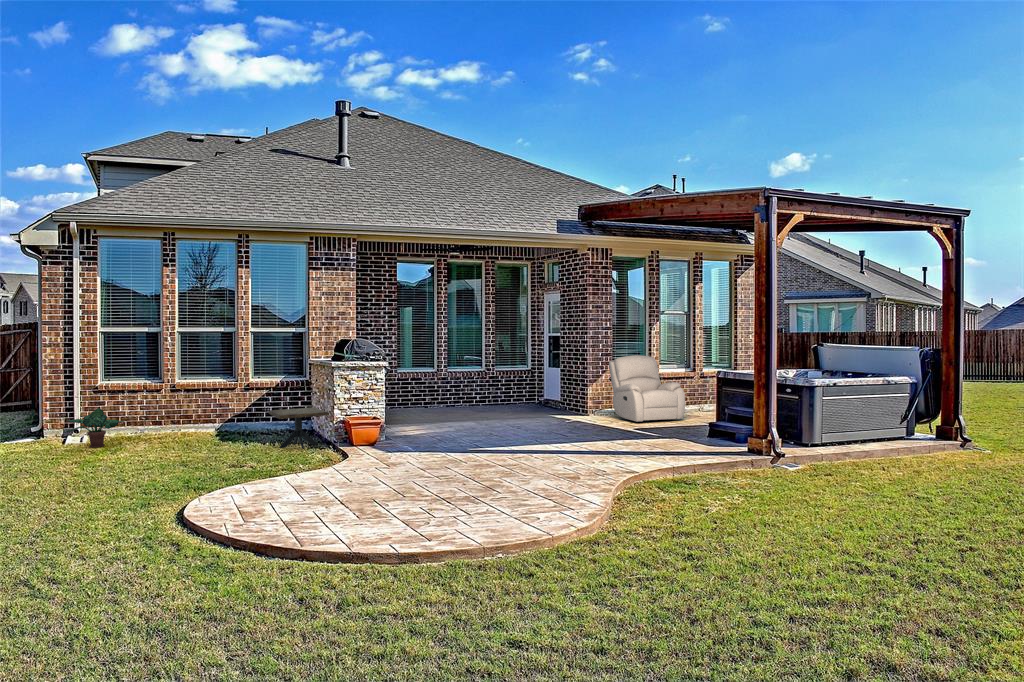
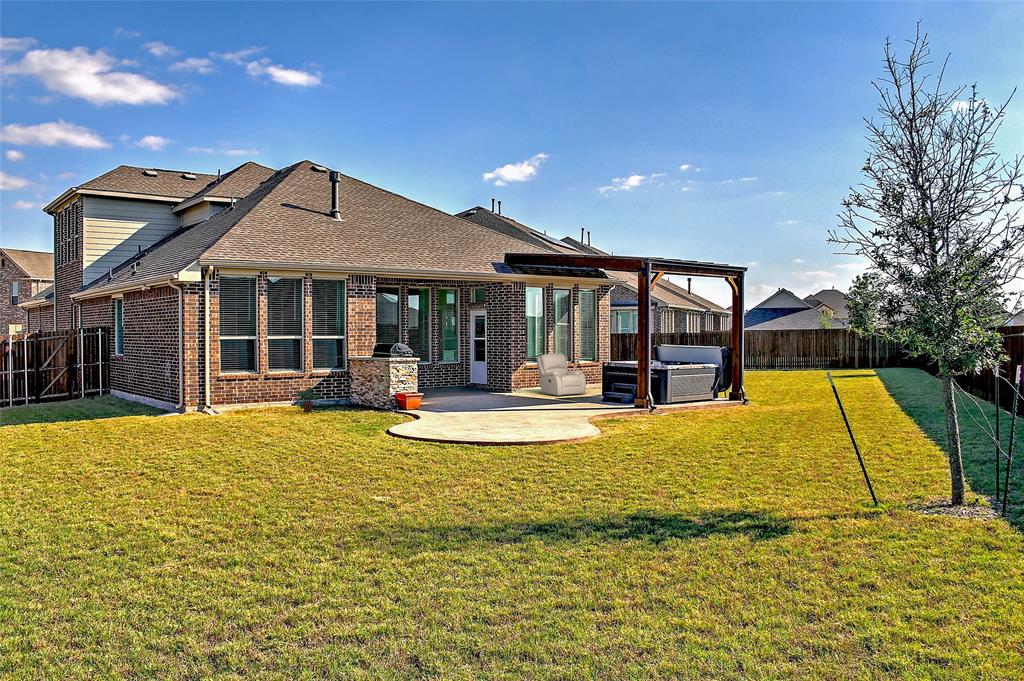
side table: present [268,407,329,449] -> none [342,388,385,414]
potted plant: present [64,408,125,448] -> present [293,387,323,412]

